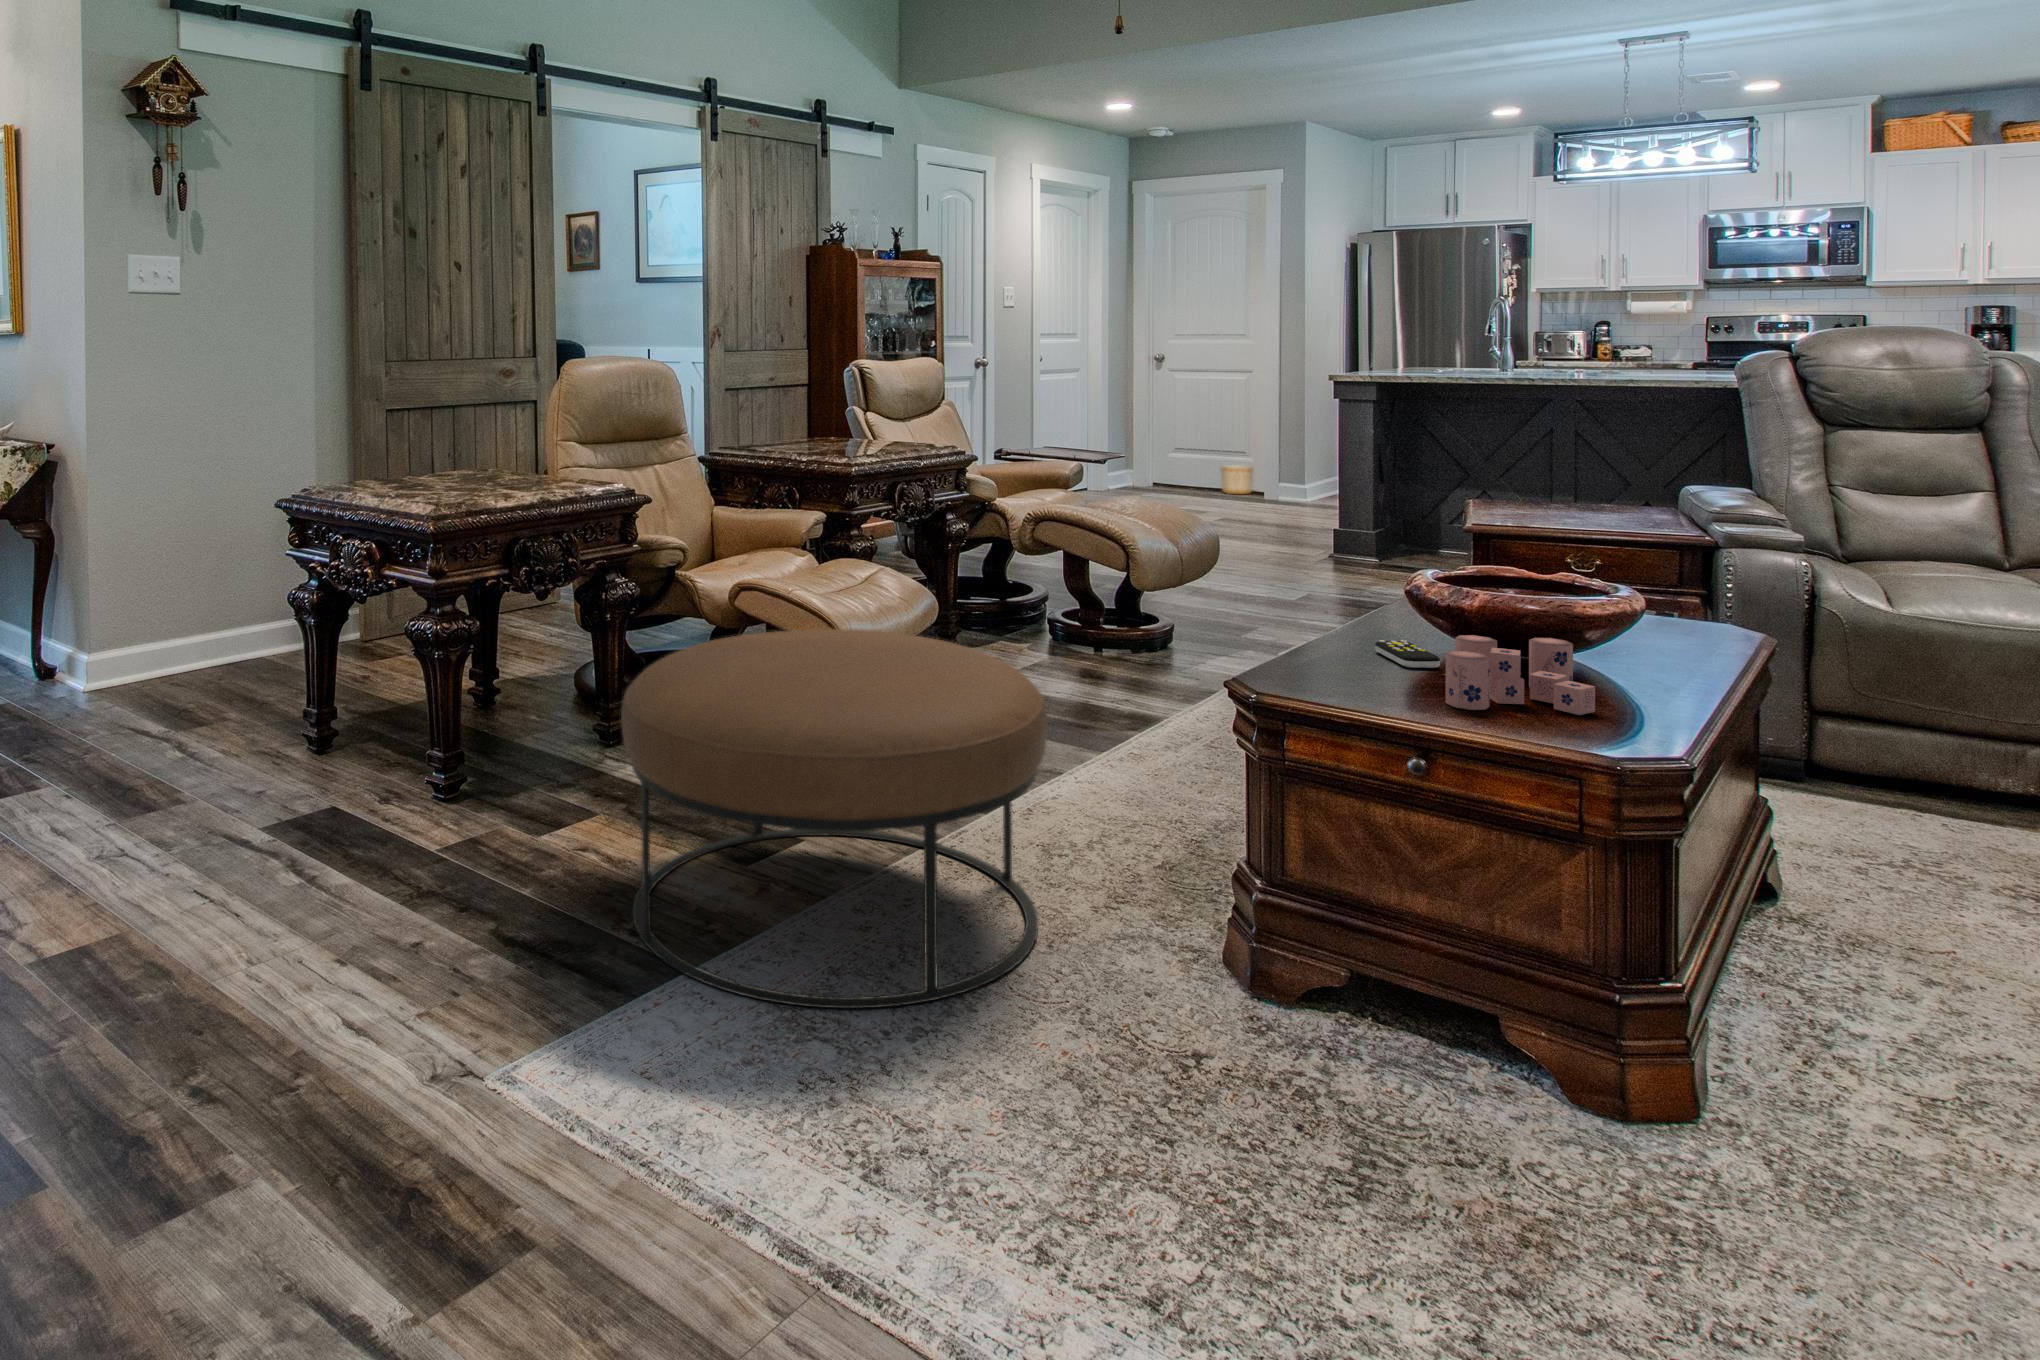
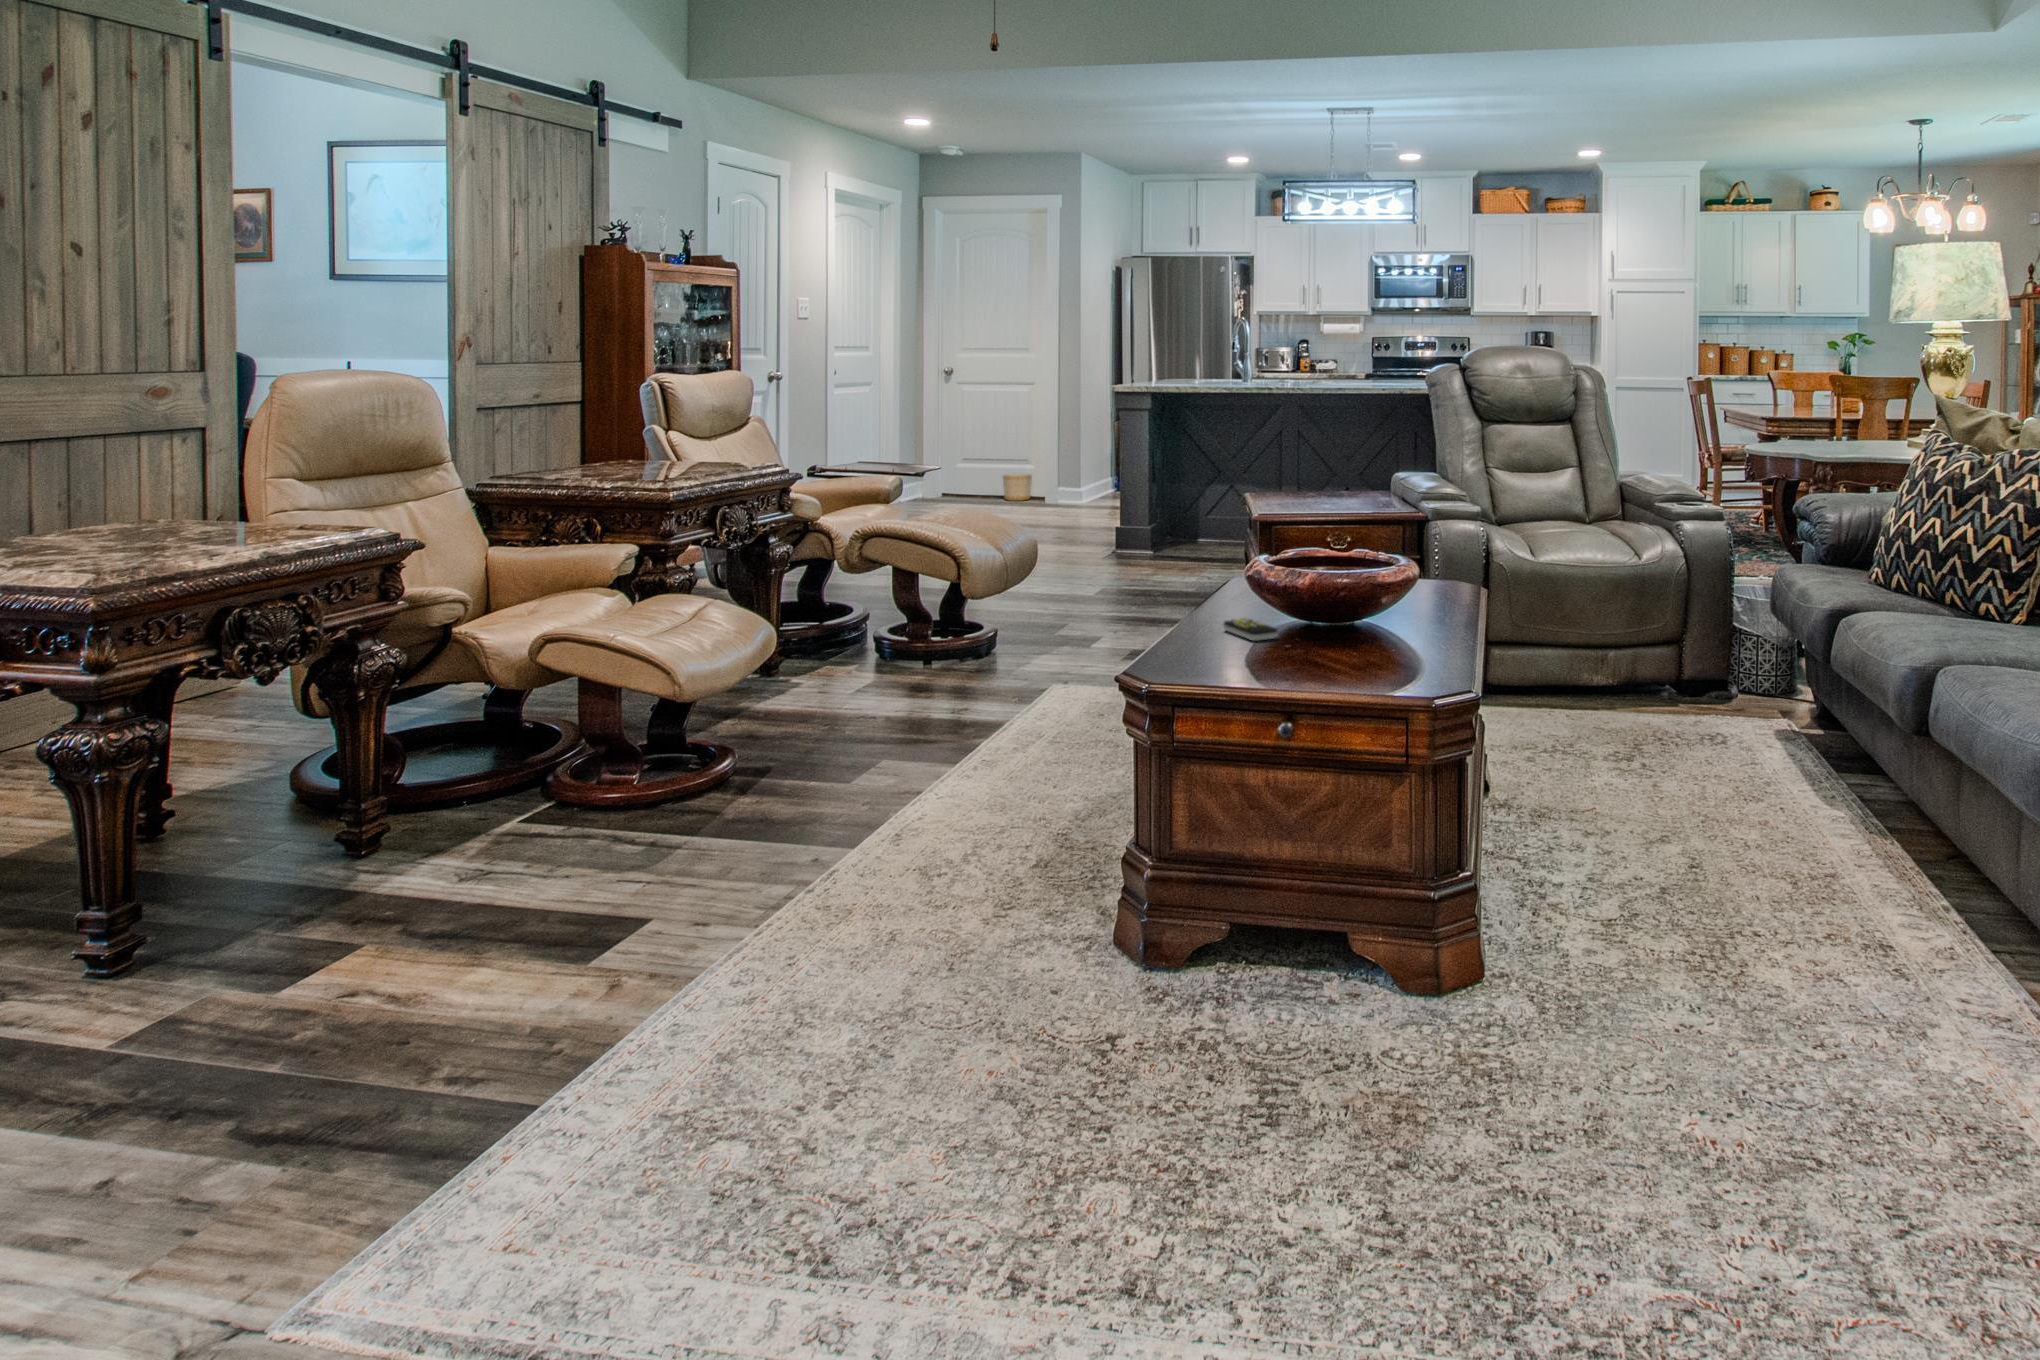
ottoman: present [621,629,1047,1008] -> none [428,669,942,1114]
candle: present [1446,635,1595,715] -> none [1295,602,1401,671]

